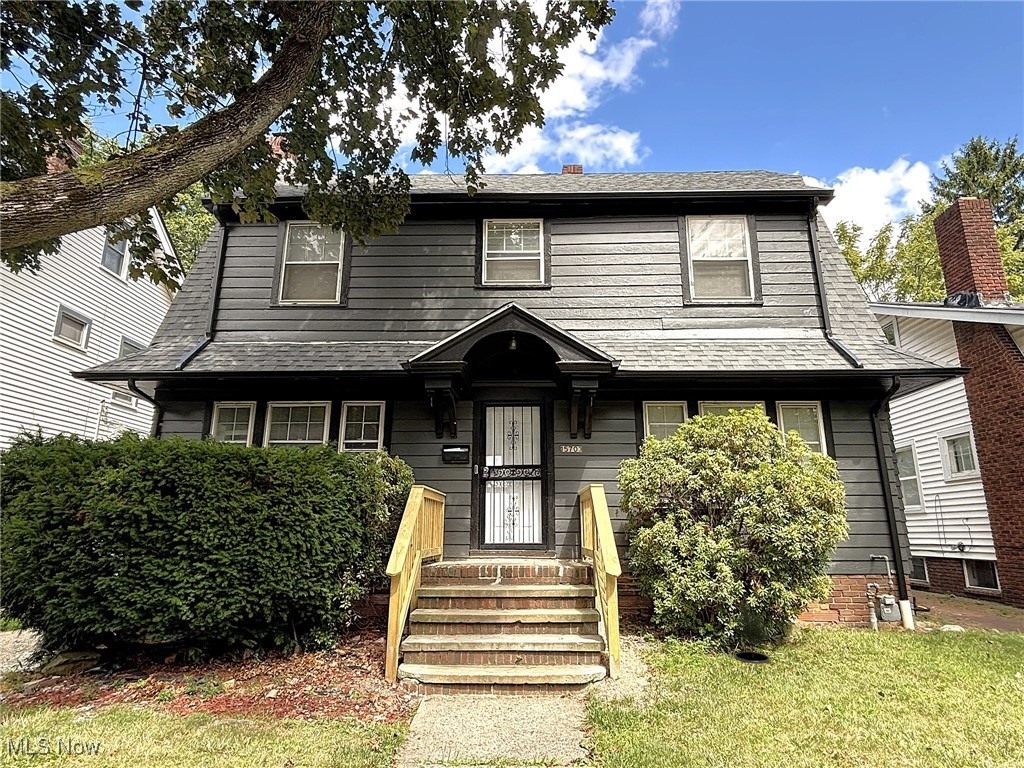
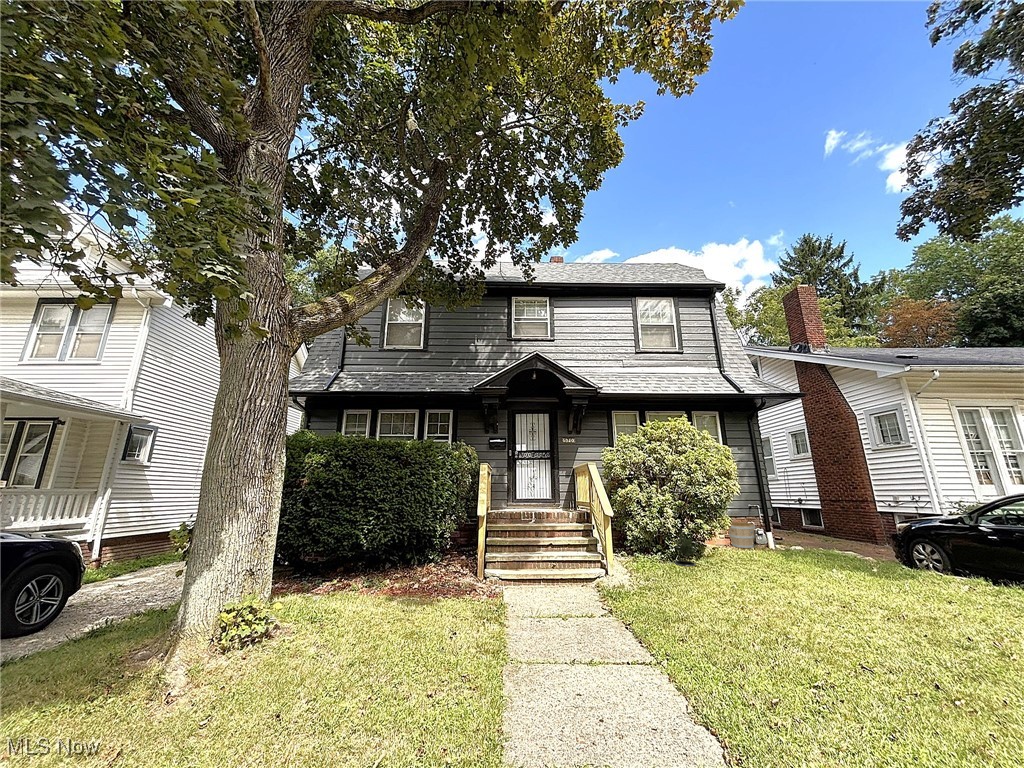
wooden bucket: none [830,583,880,629] -> present [729,522,755,548]

